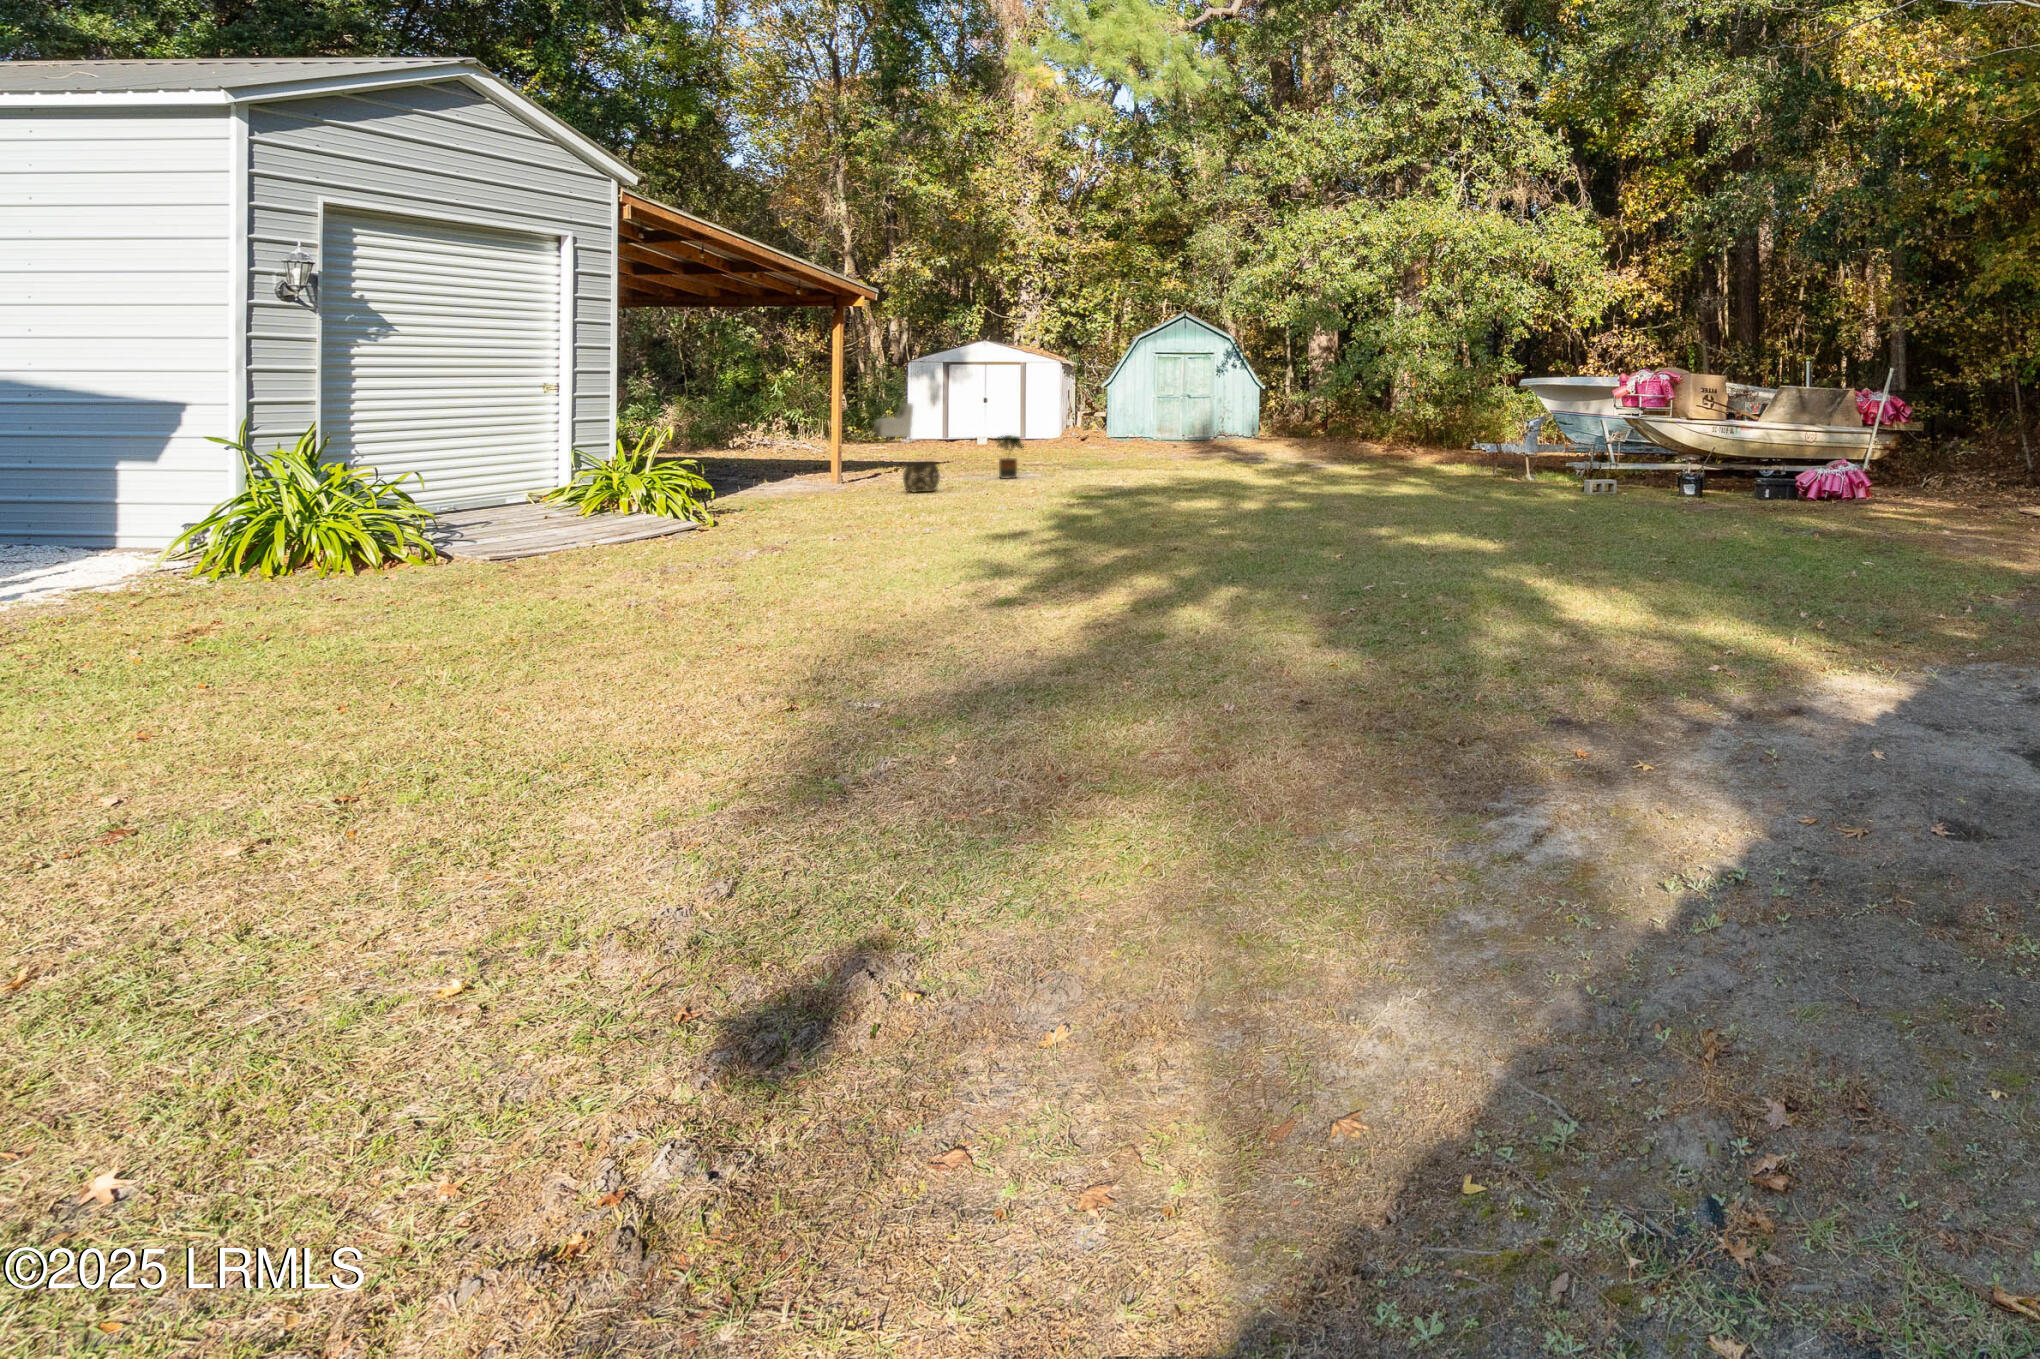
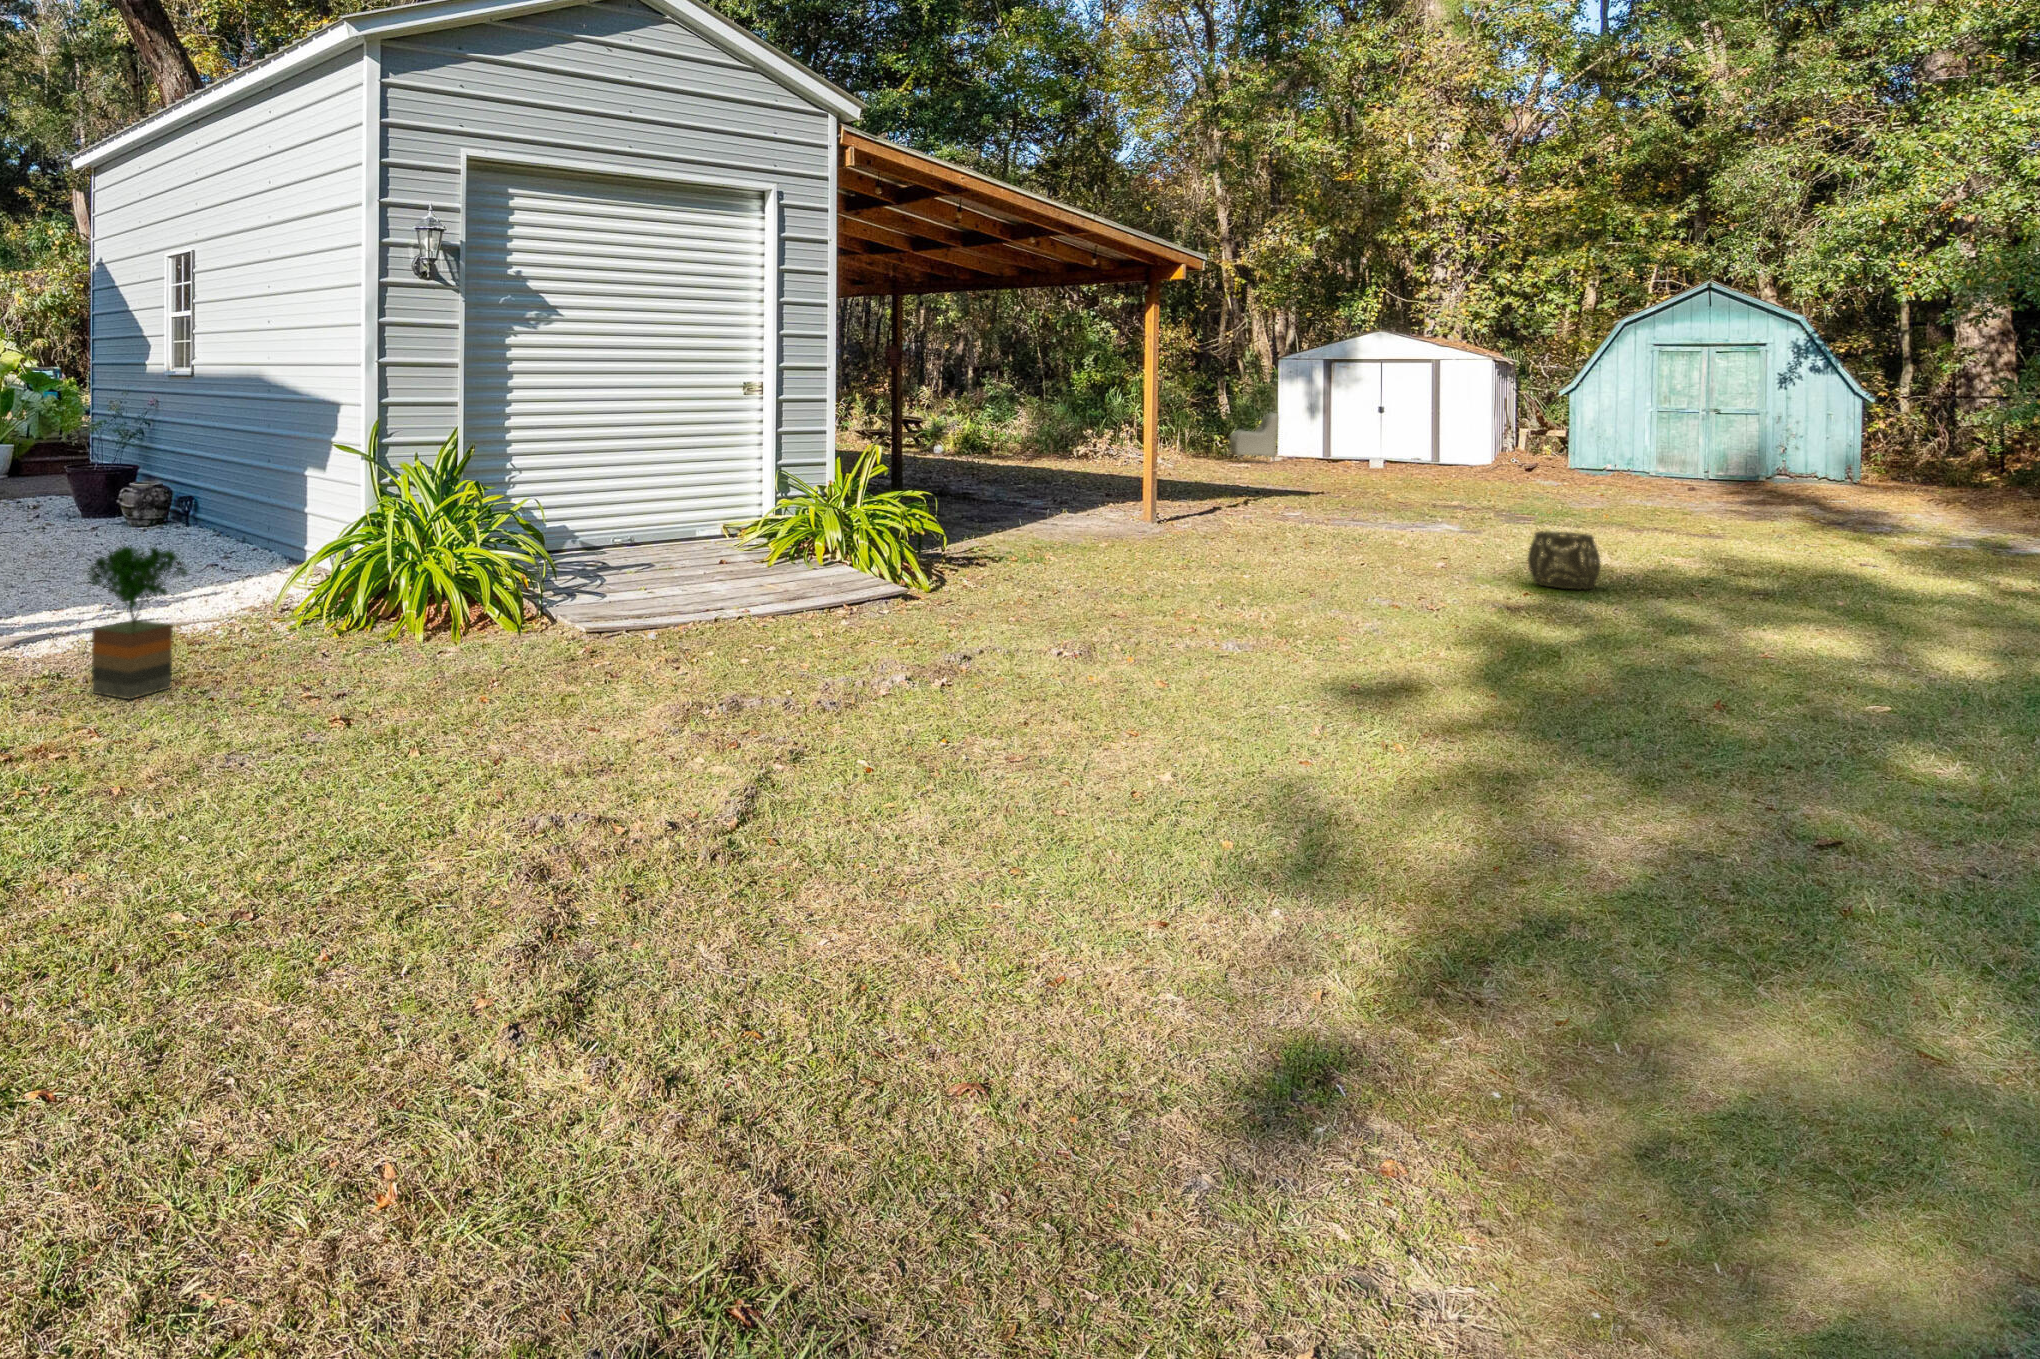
potted tree: present [995,435,1024,479] -> present [88,545,189,699]
woven basket: present [903,461,939,492] -> present [1528,531,1600,590]

